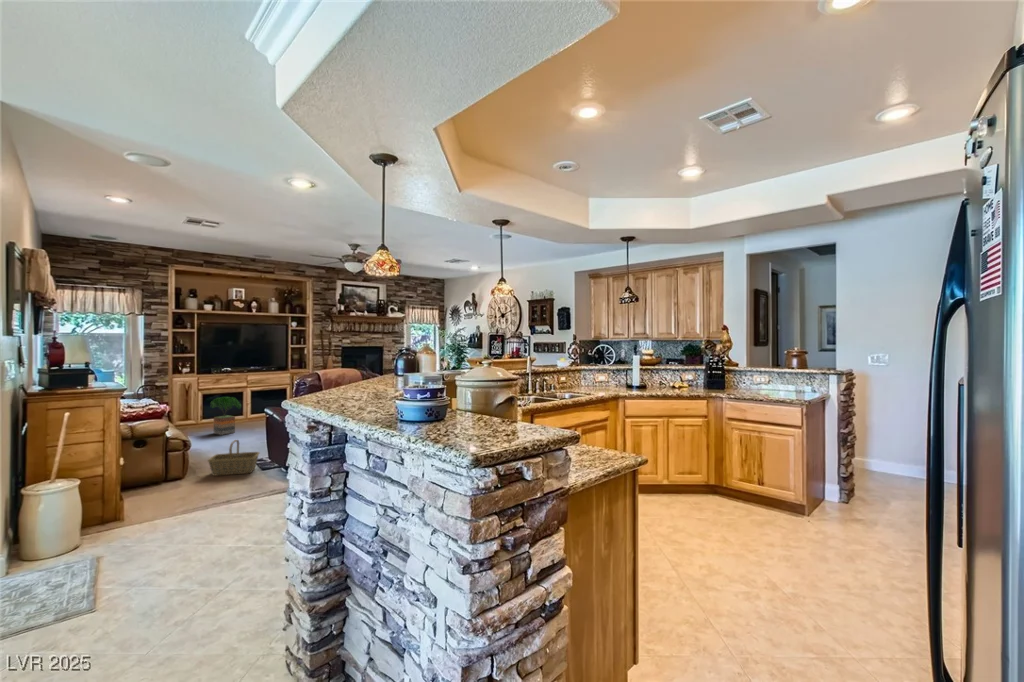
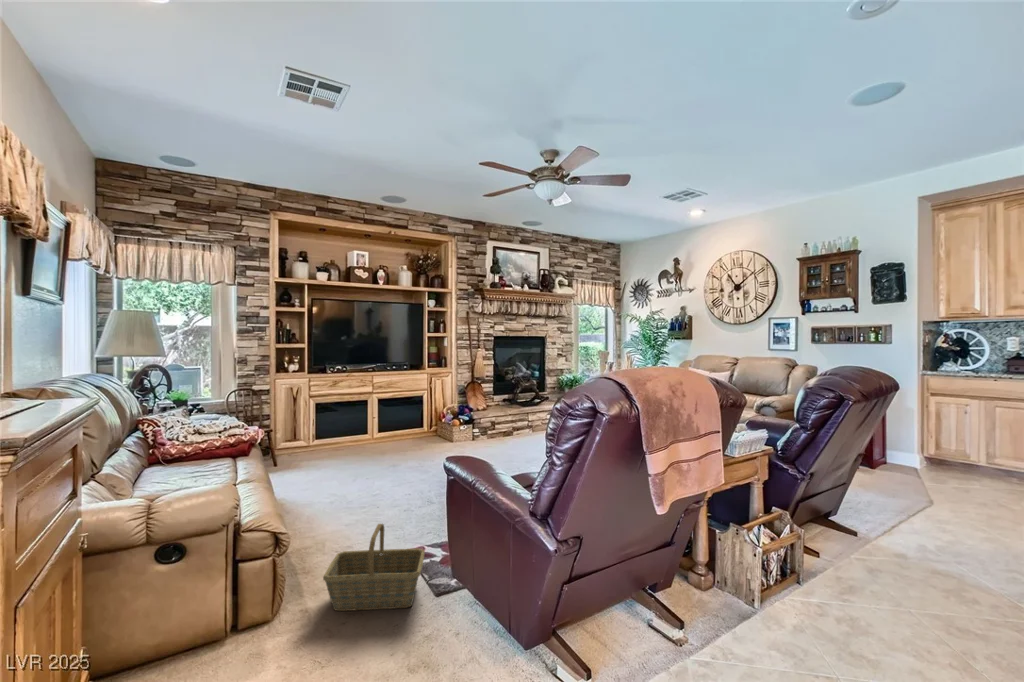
potted tree: present [211,397,241,435] -> none [324,409,371,471]

